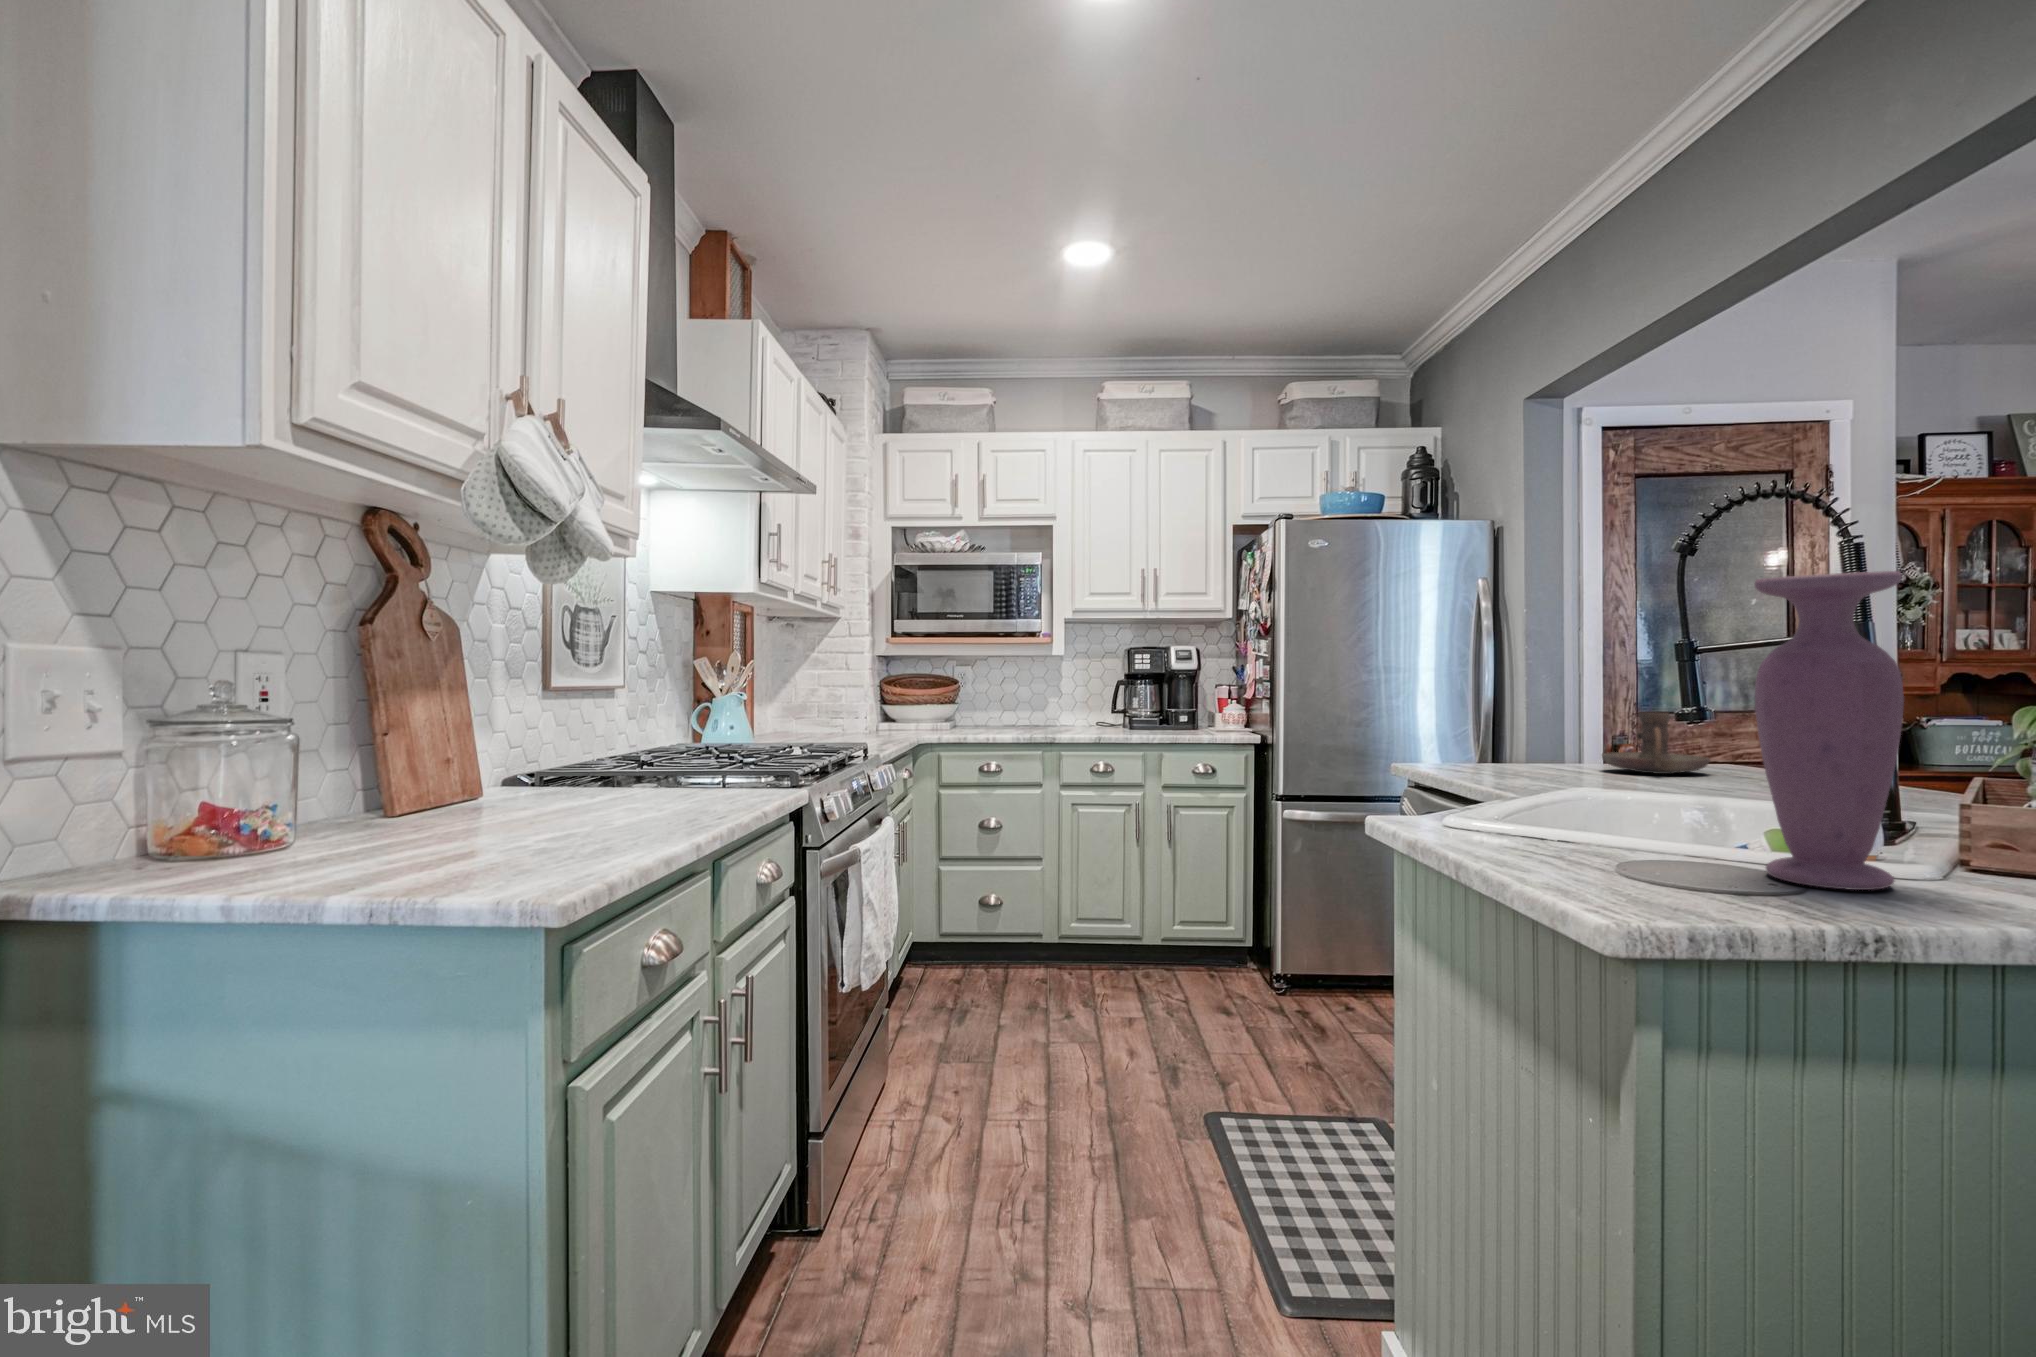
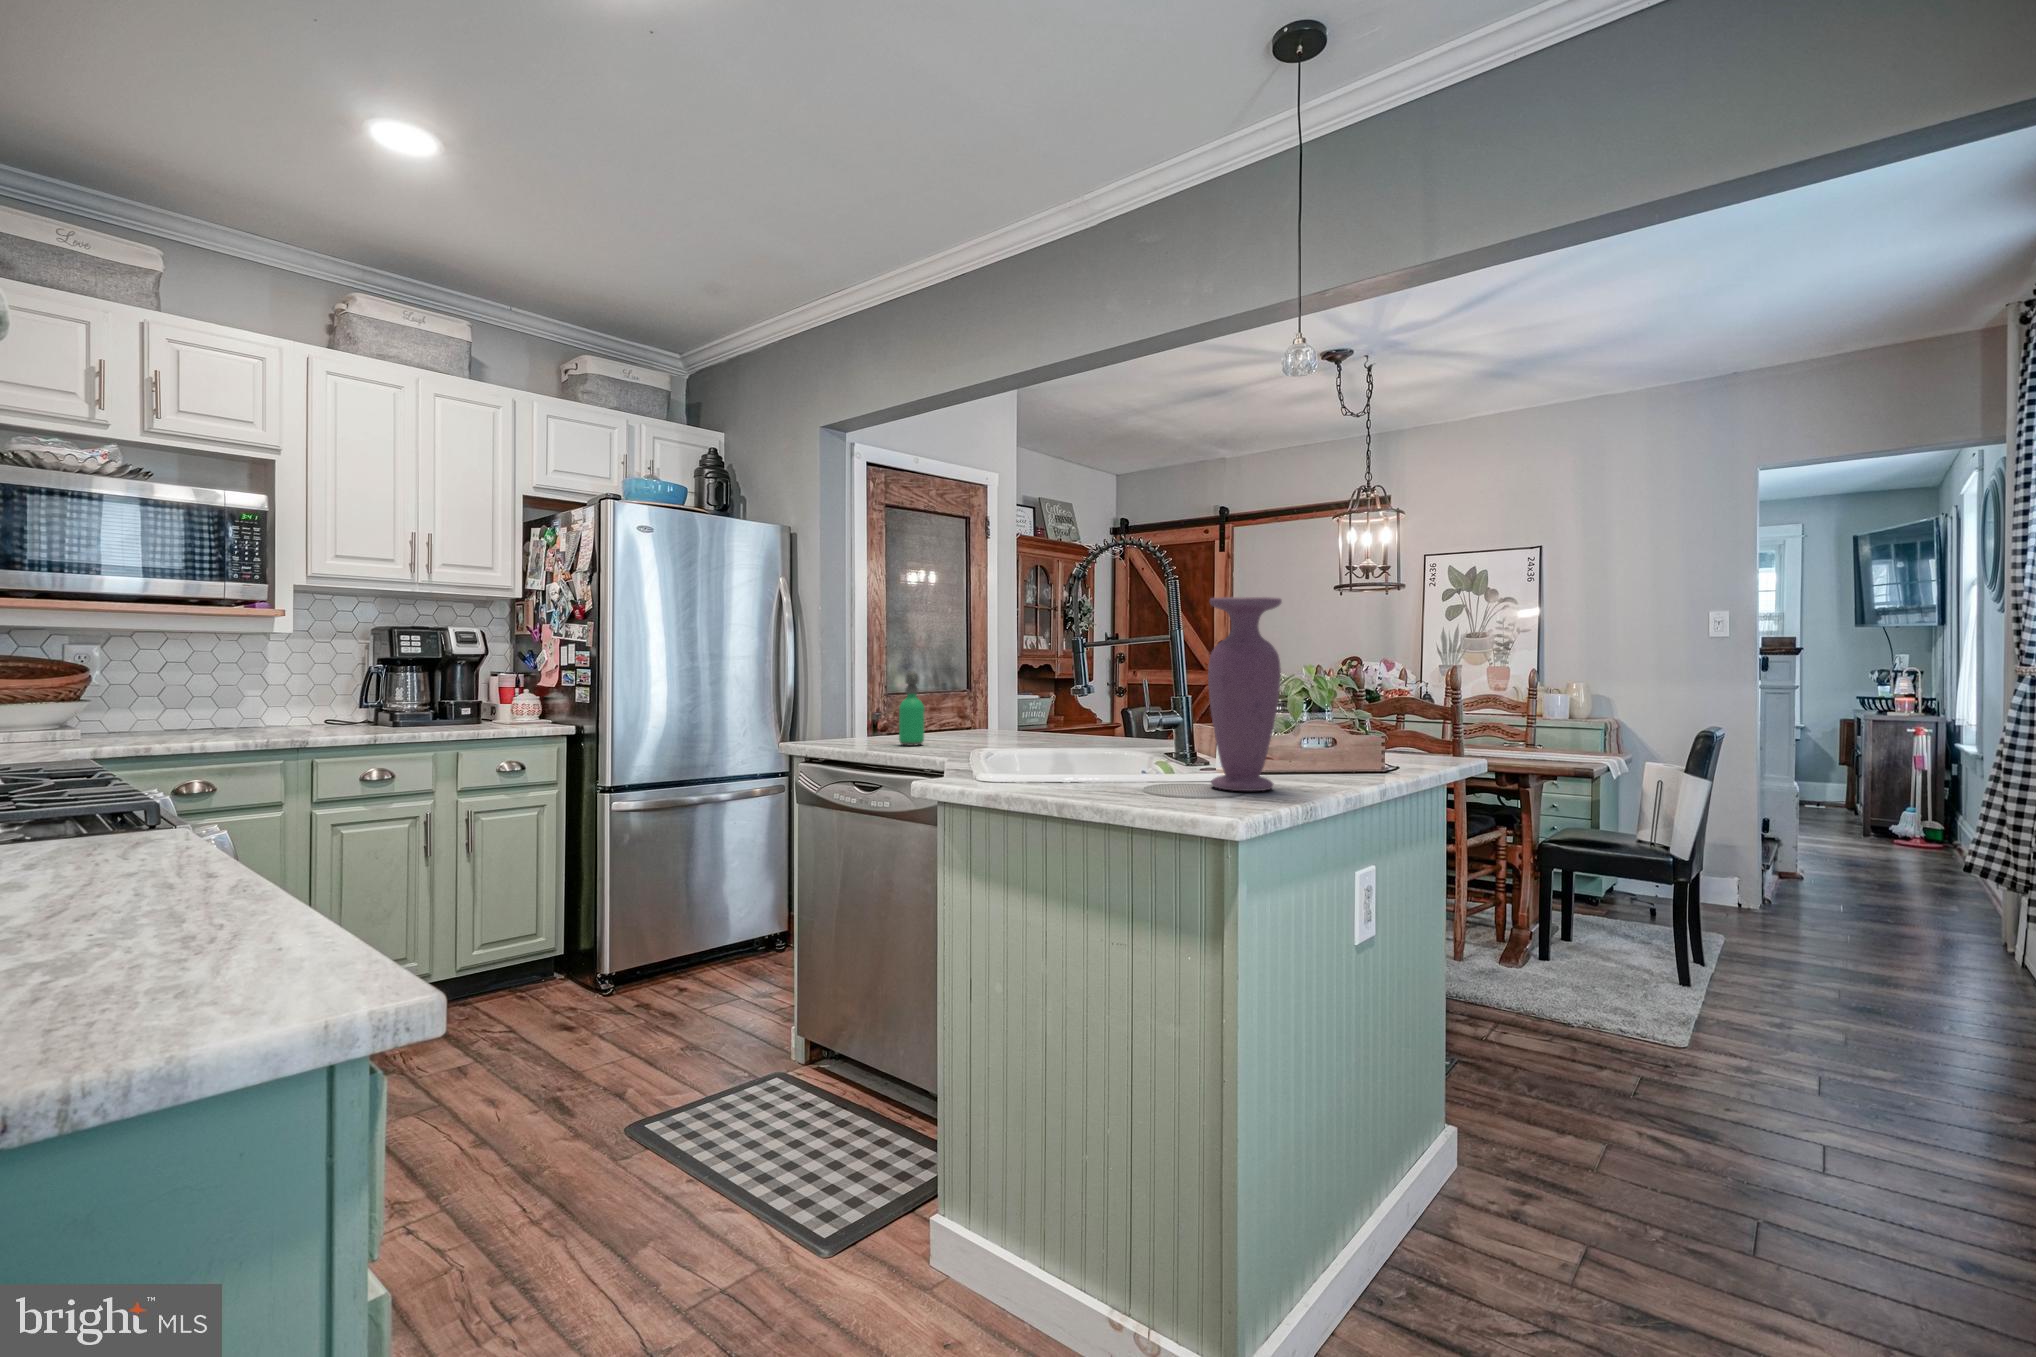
soap dispenser: none [1530,686,1565,776] -> present [899,671,925,746]
candle holder: present [1602,712,1710,774] -> none [931,692,1000,739]

